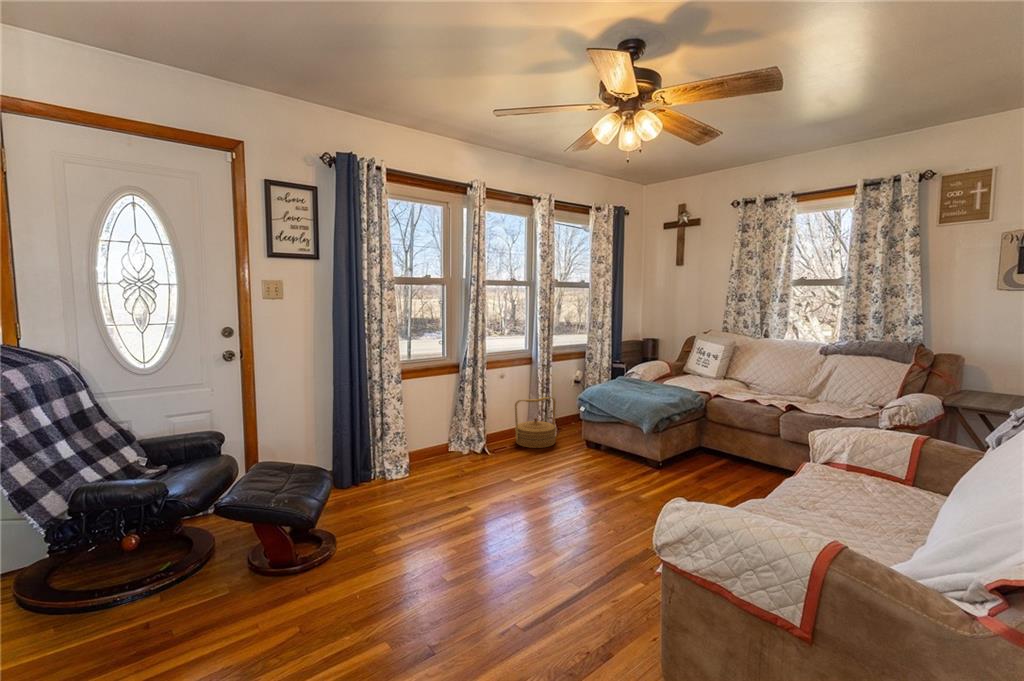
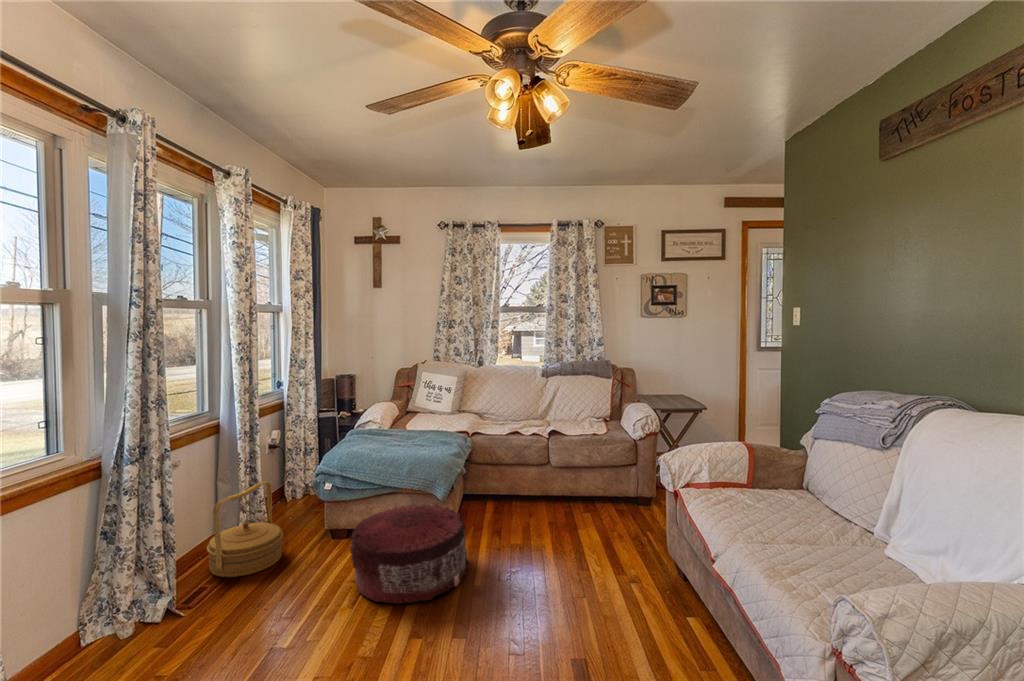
pouf: none [566,430,649,492] -> present [350,504,470,604]

